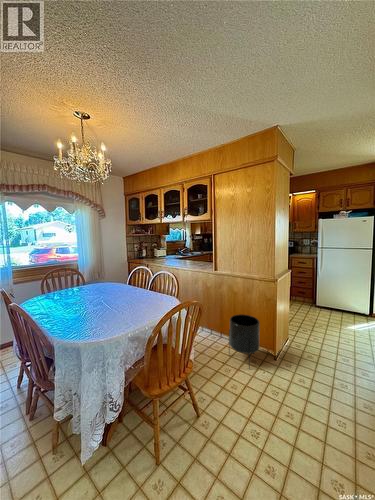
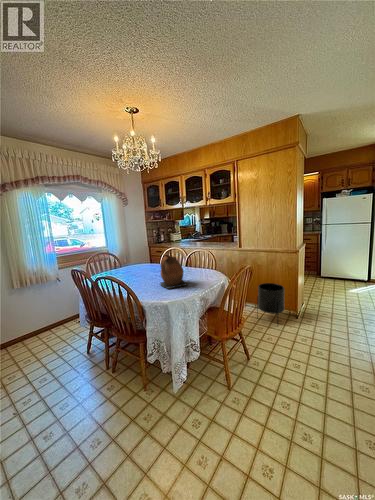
ceramic pitcher: none [89,280,124,323] -> present [161,254,187,288]

